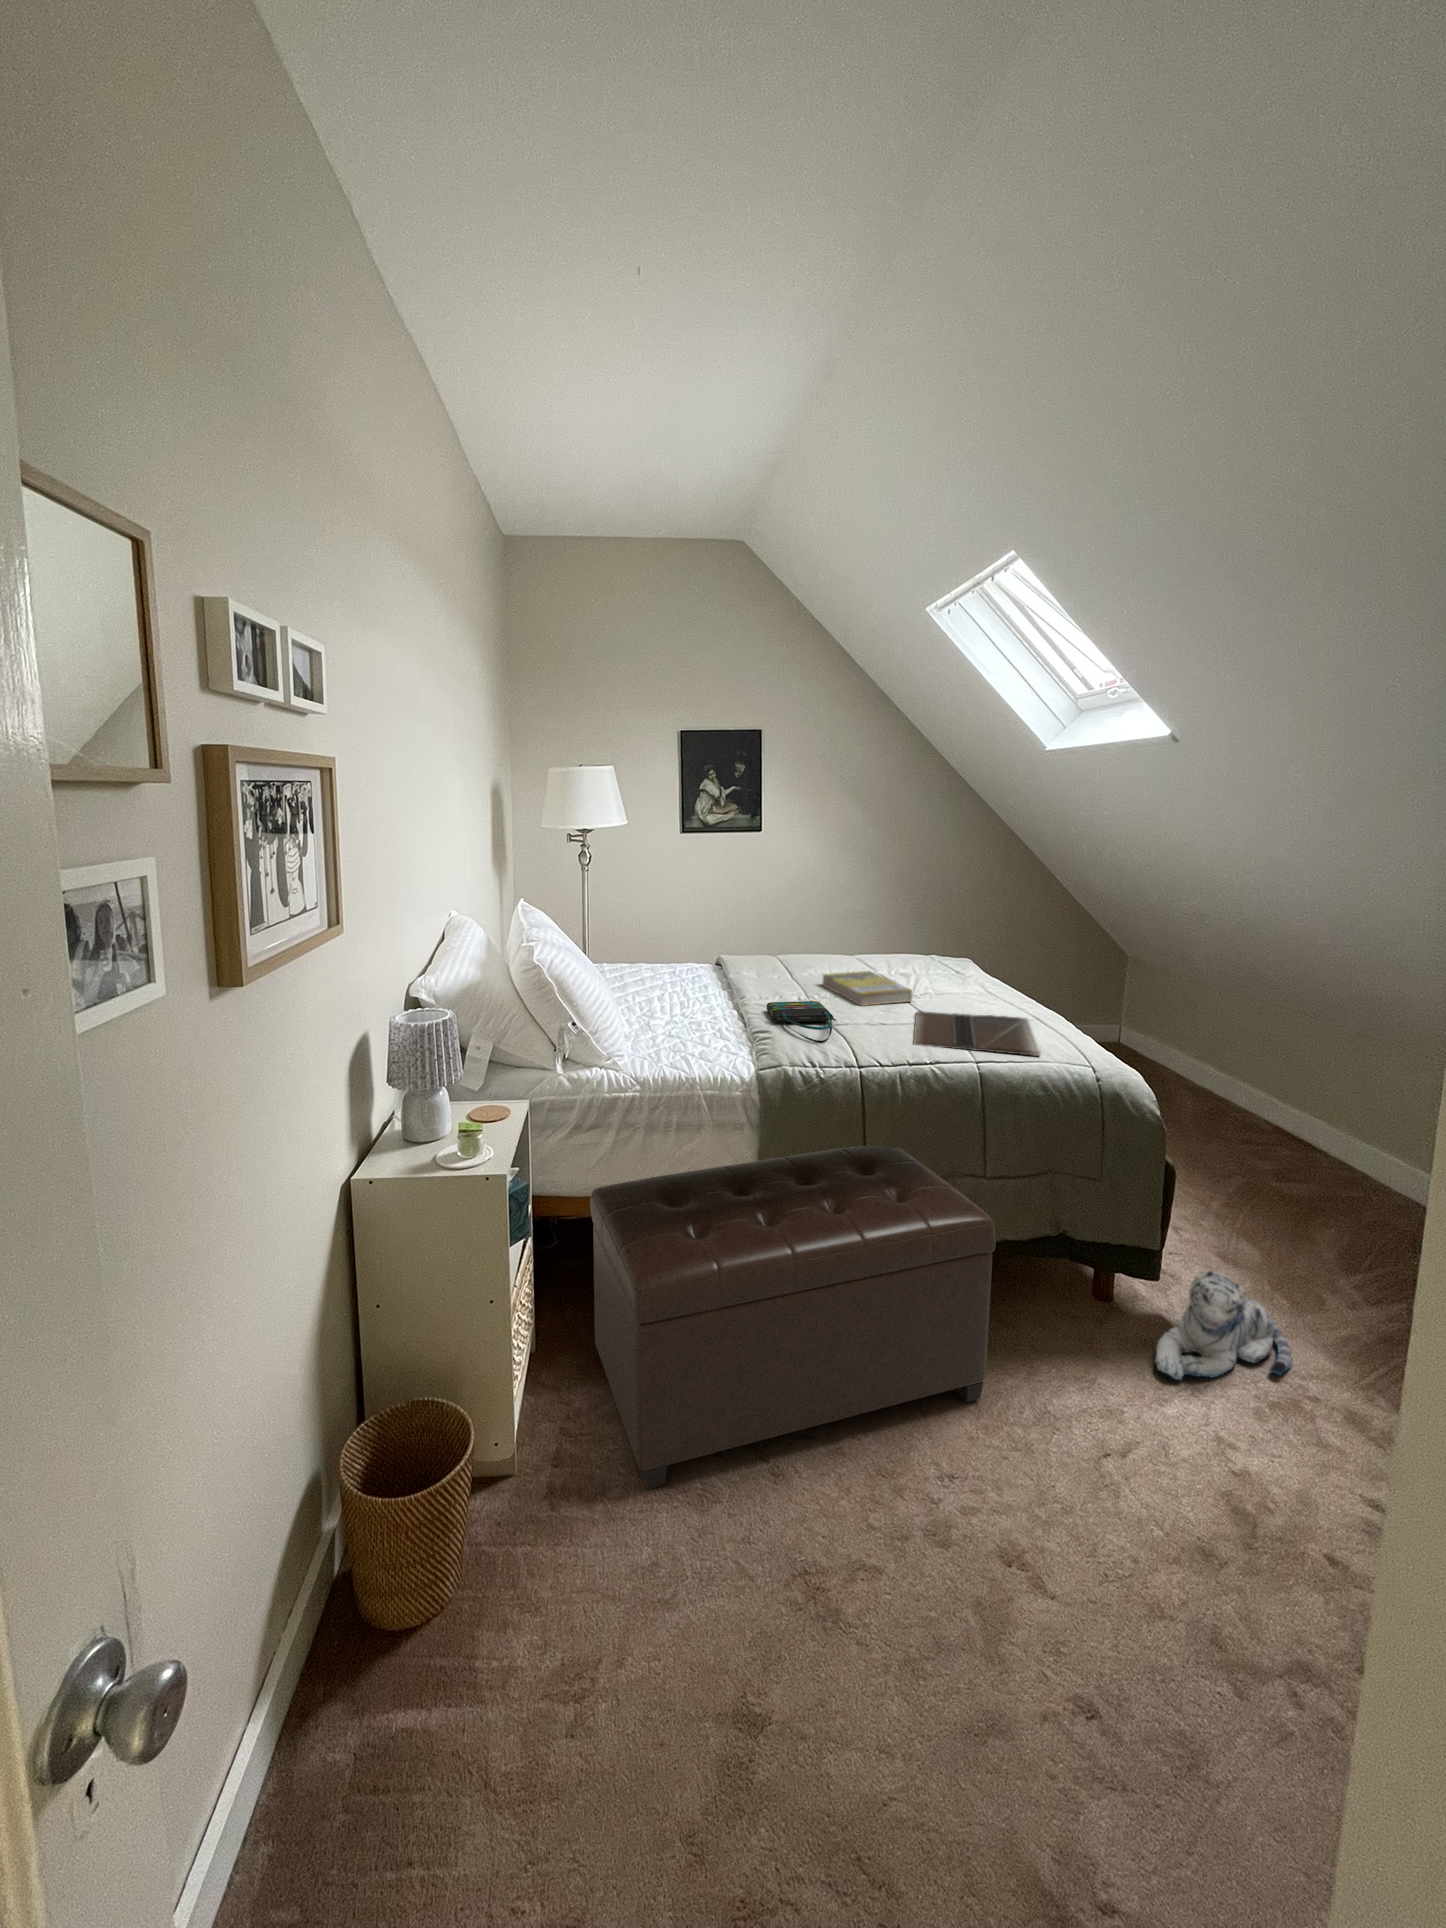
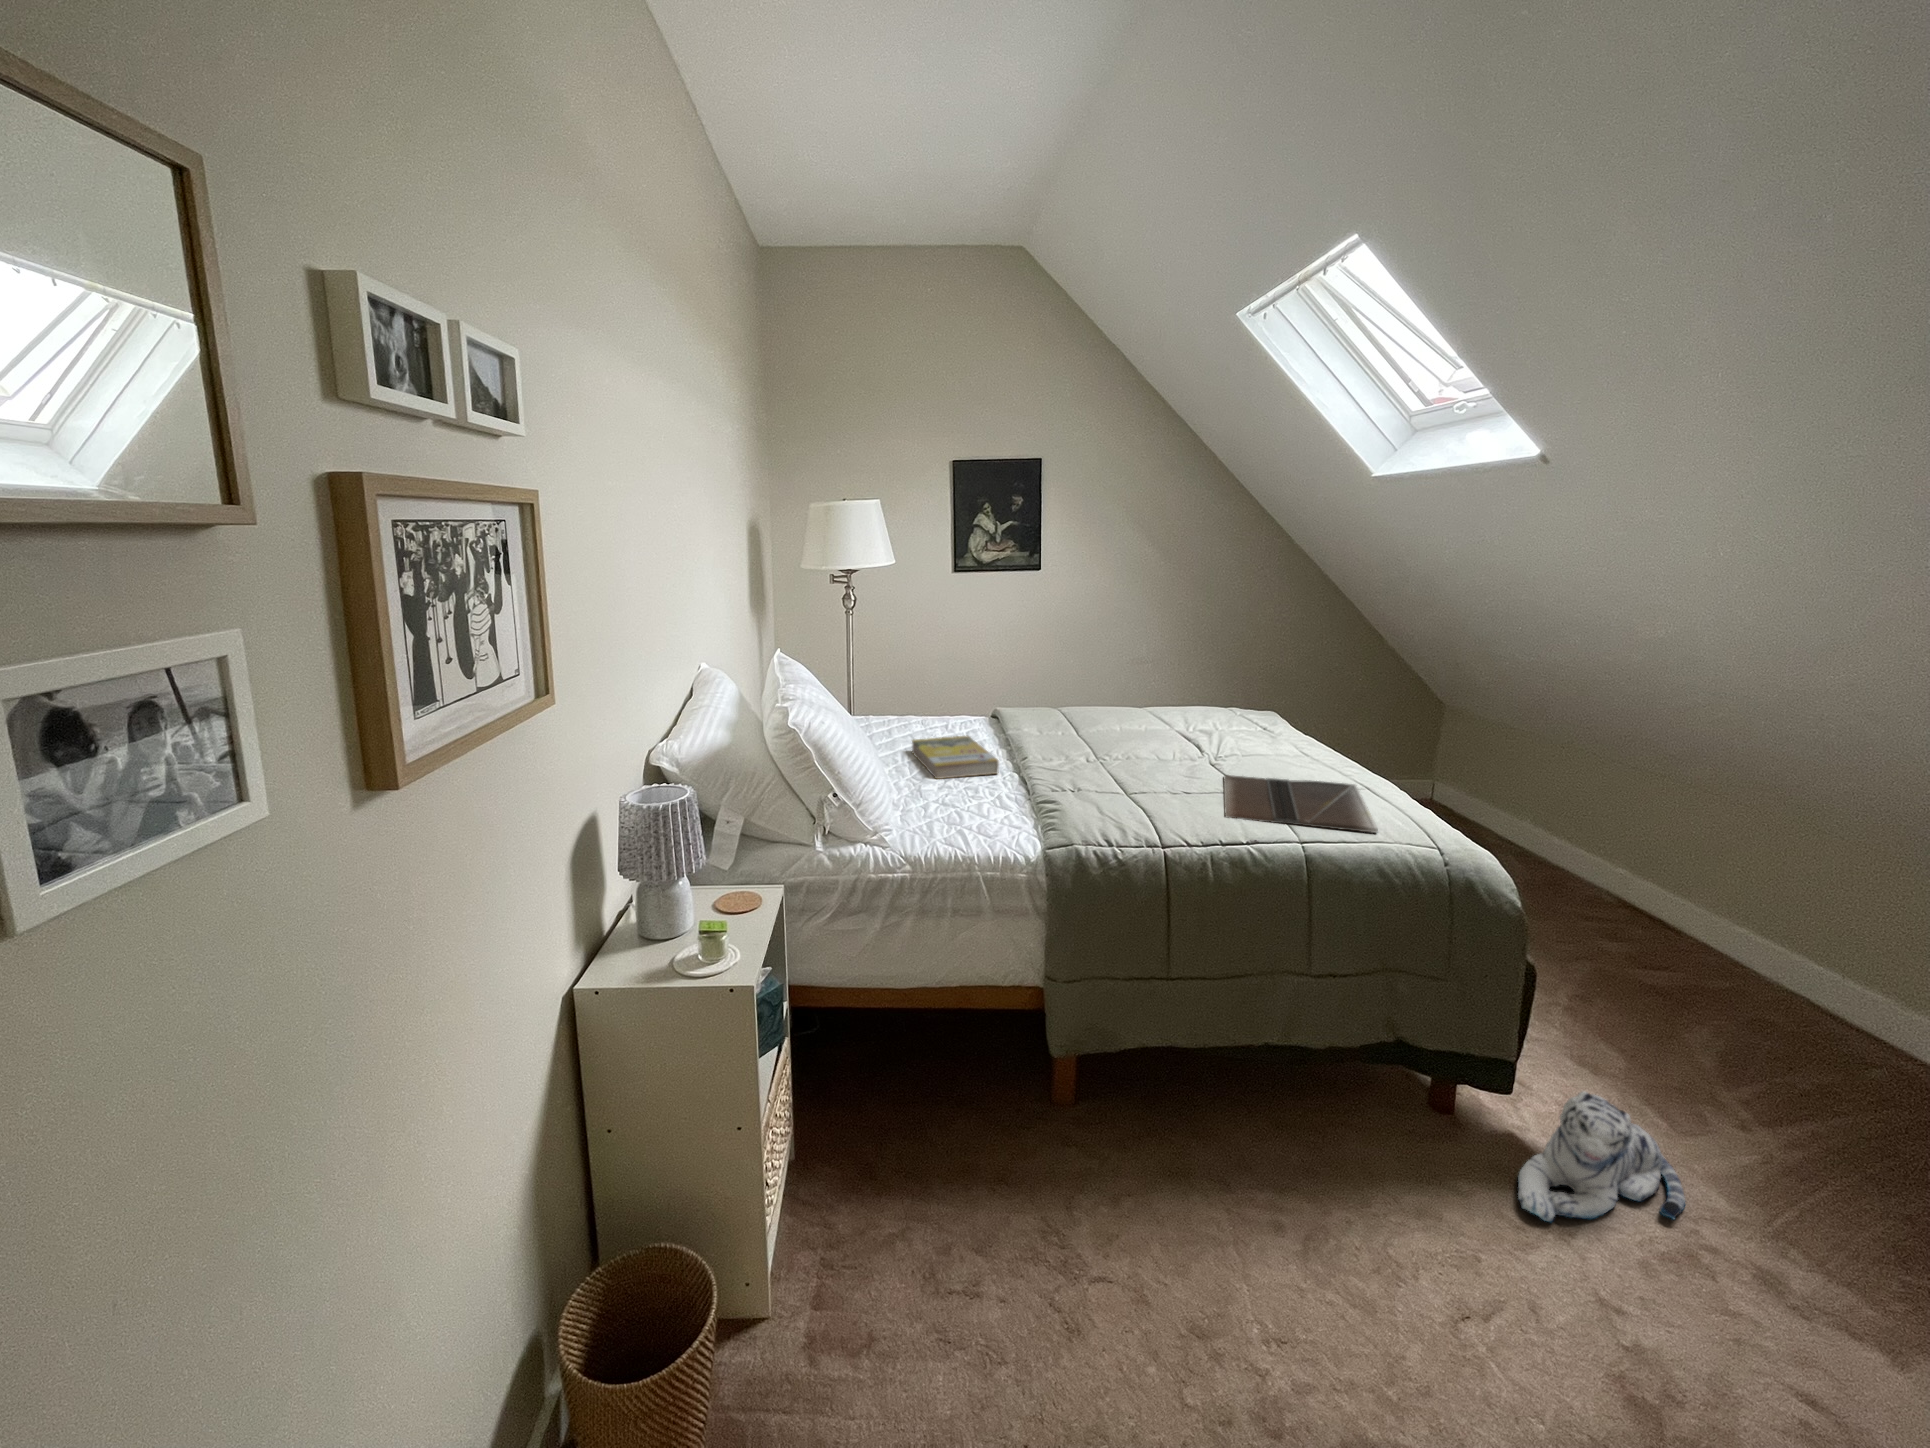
book: present [823,971,912,1006] -> present [912,736,999,779]
tote bag: present [767,1001,835,1043] -> none [1052,763,1134,815]
ottoman: present [590,1146,995,1489] -> none [853,933,1334,1348]

